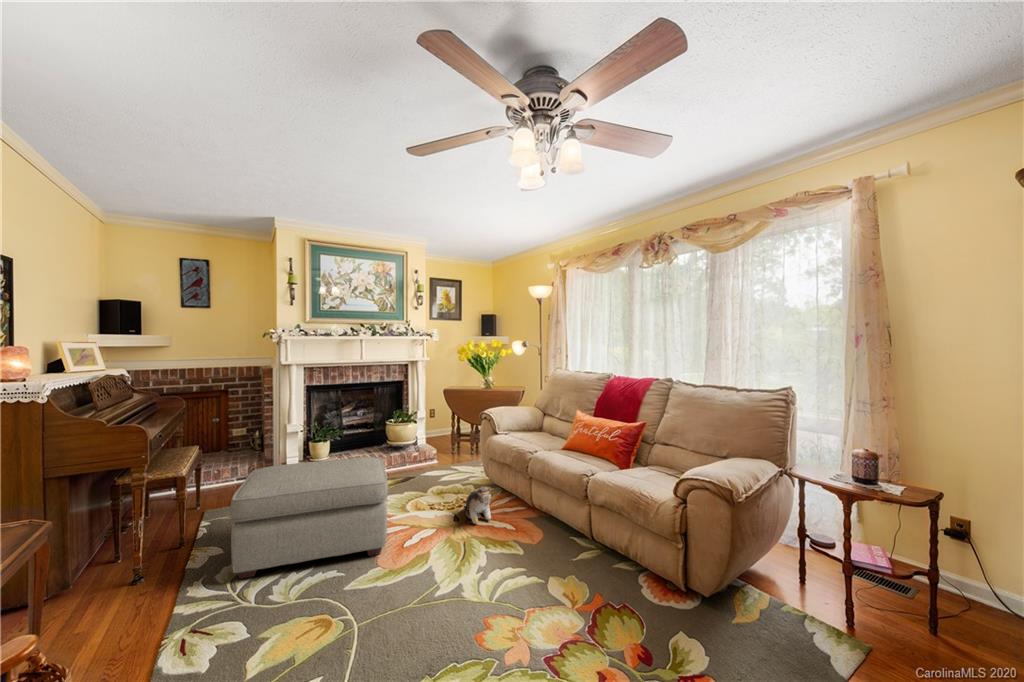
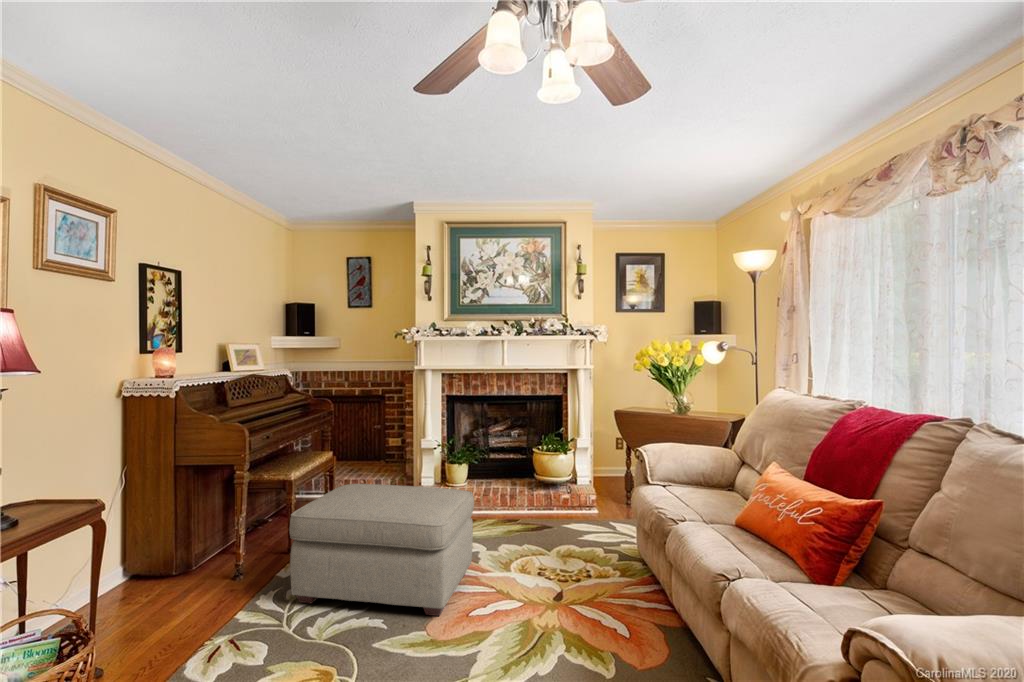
plush toy: present [466,486,493,524] -> none [574,557,606,610]

